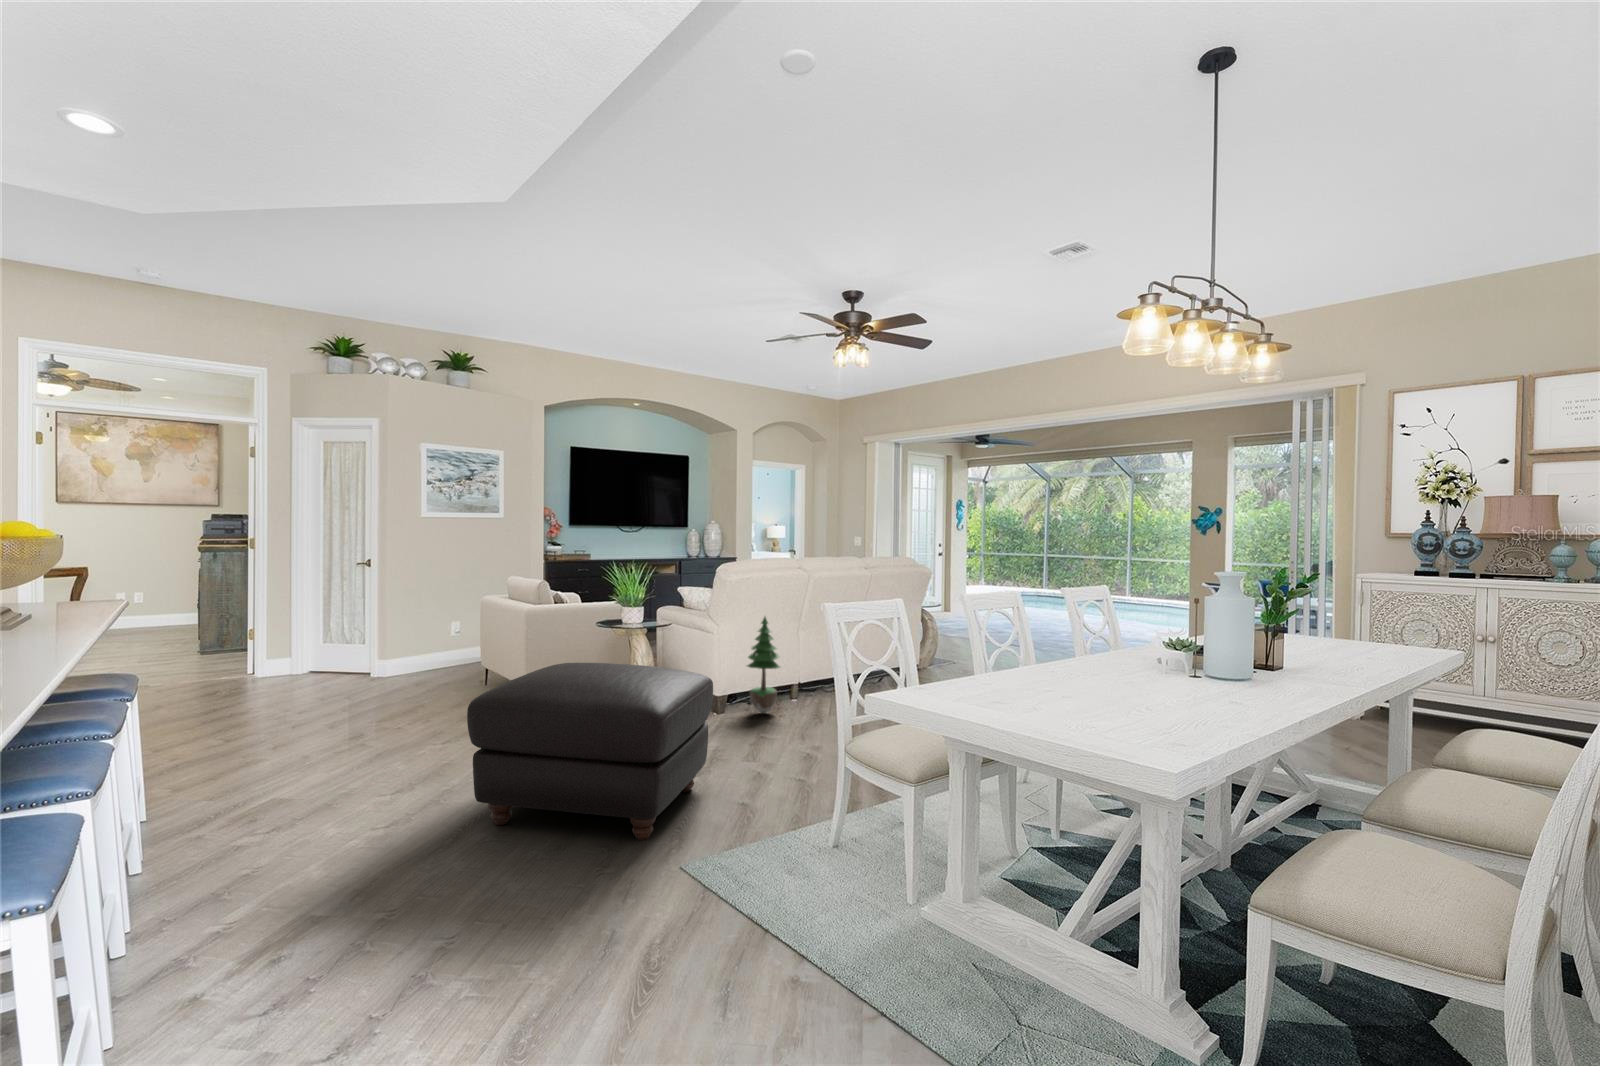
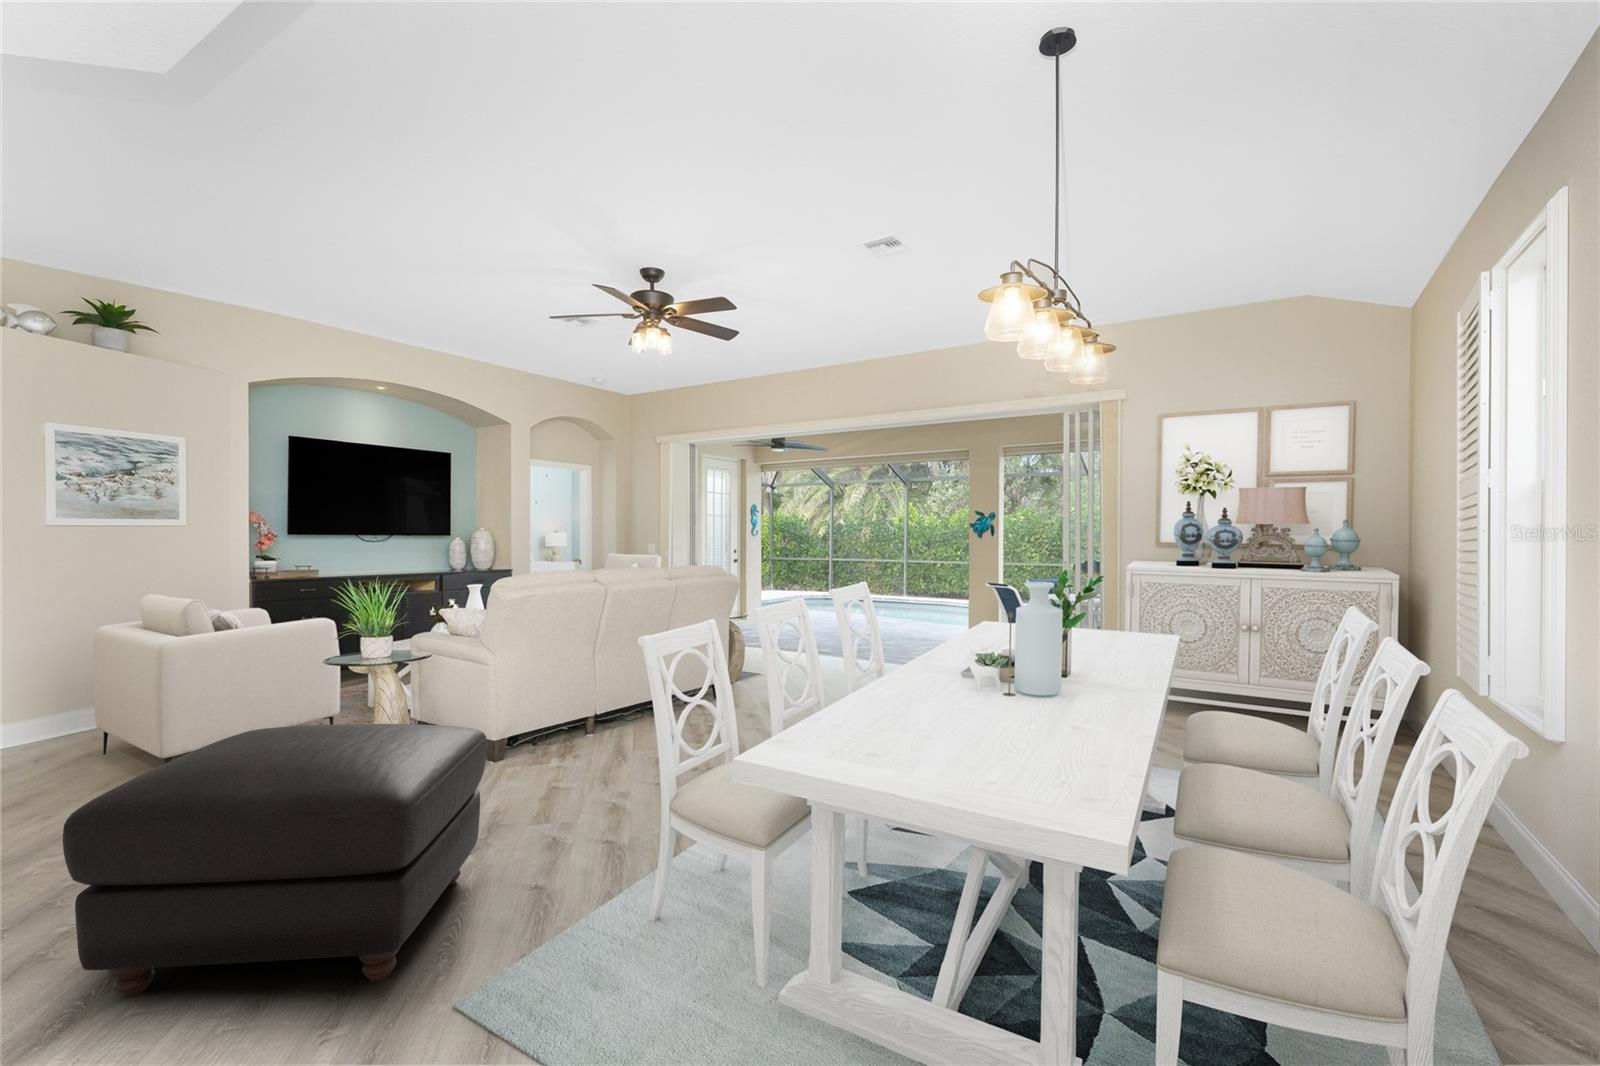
potted tree: present [748,617,780,714] -> none [529,639,574,757]

